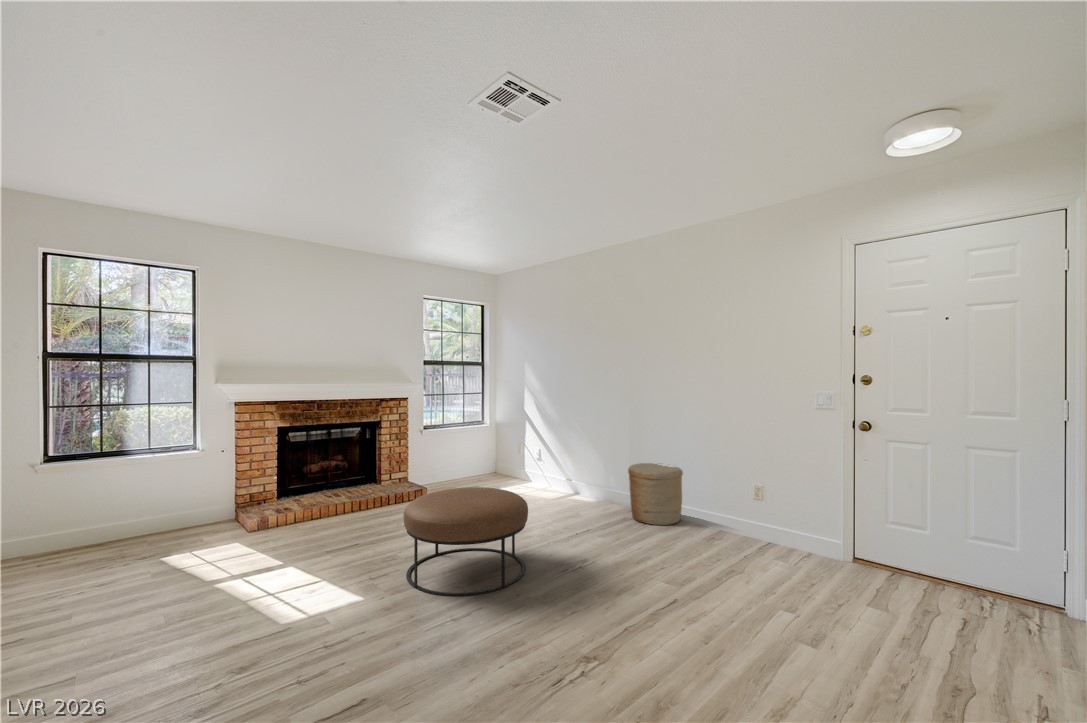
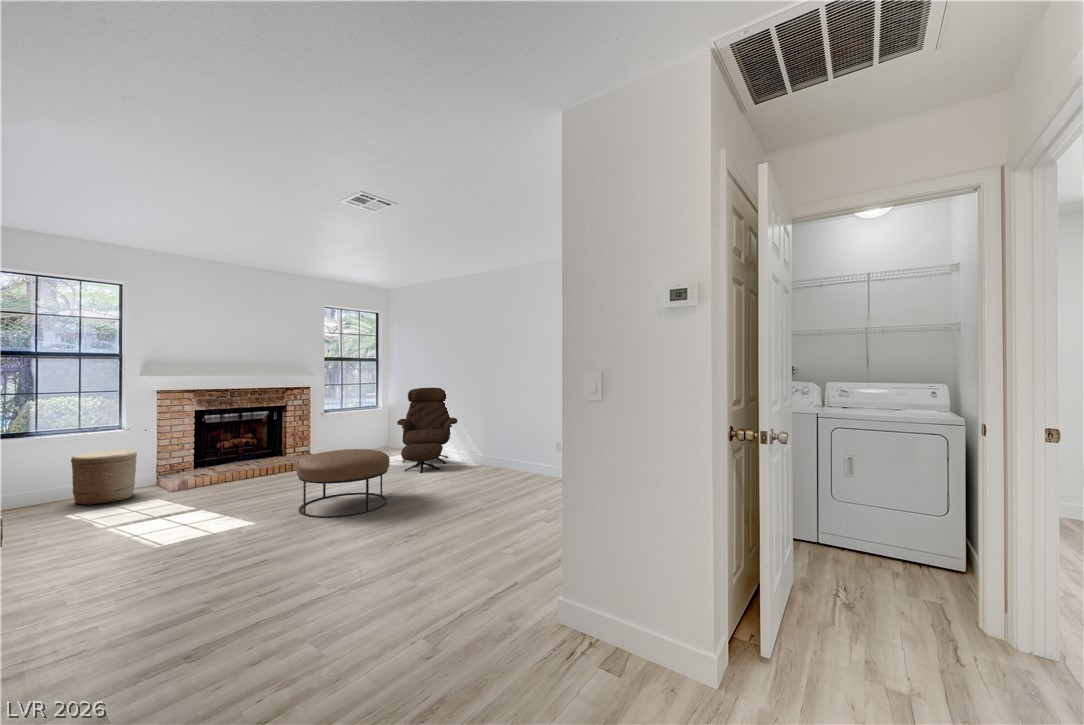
lounge chair: none [514,399,591,516] -> present [397,388,457,473]
woven basket: present [628,463,683,525] -> present [71,450,137,505]

